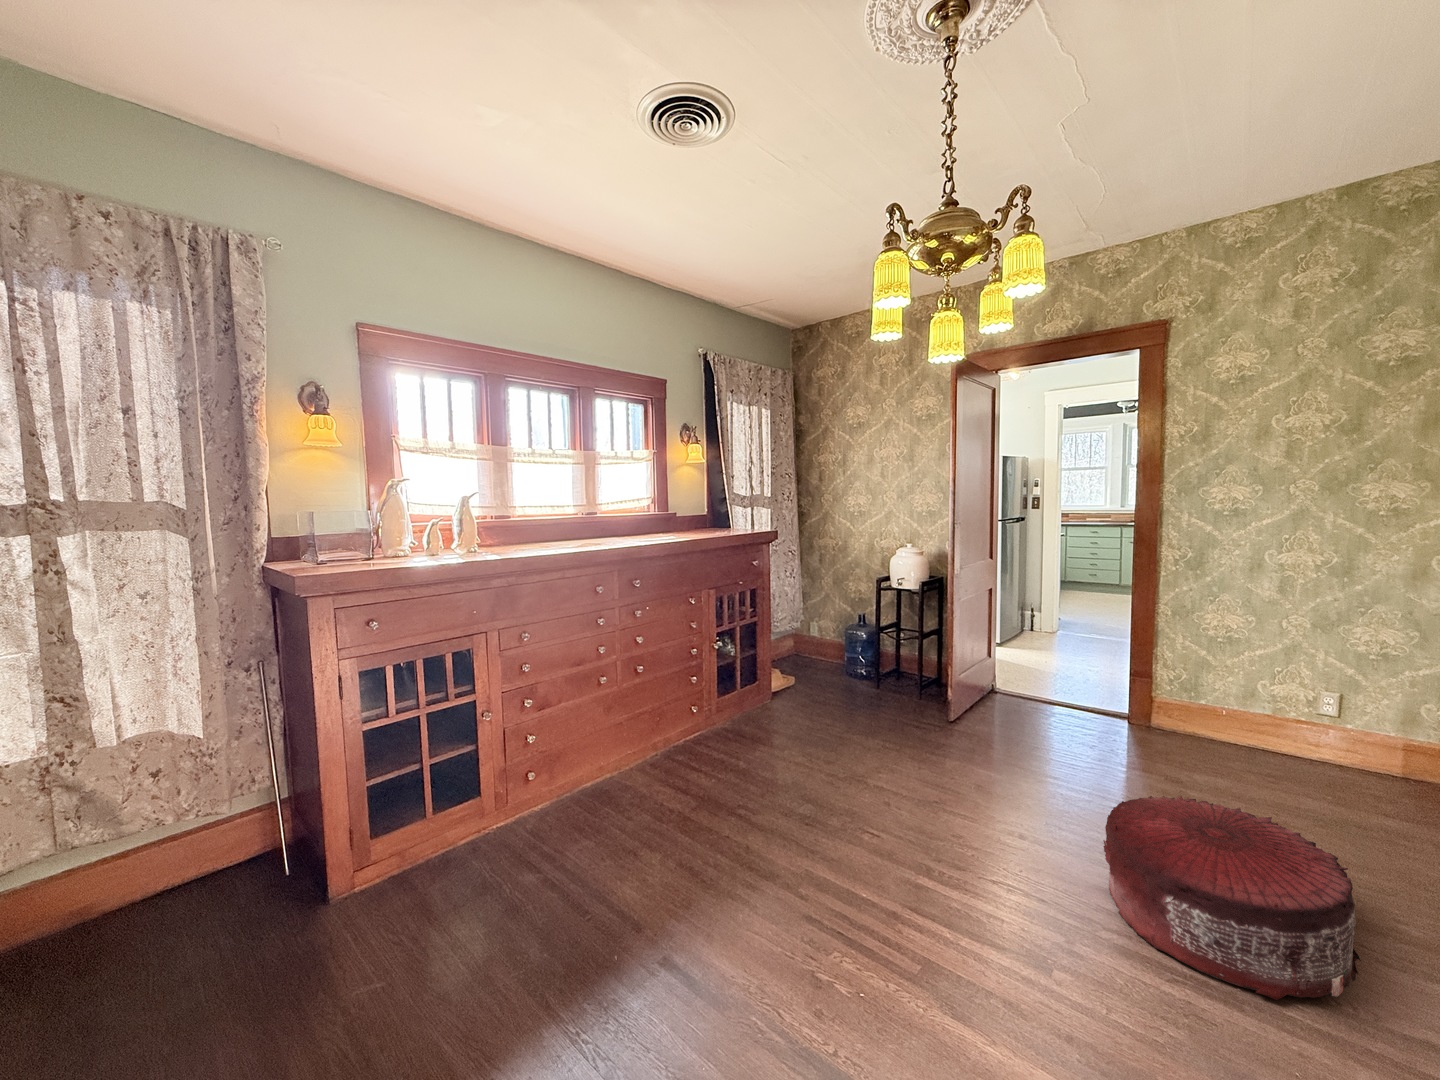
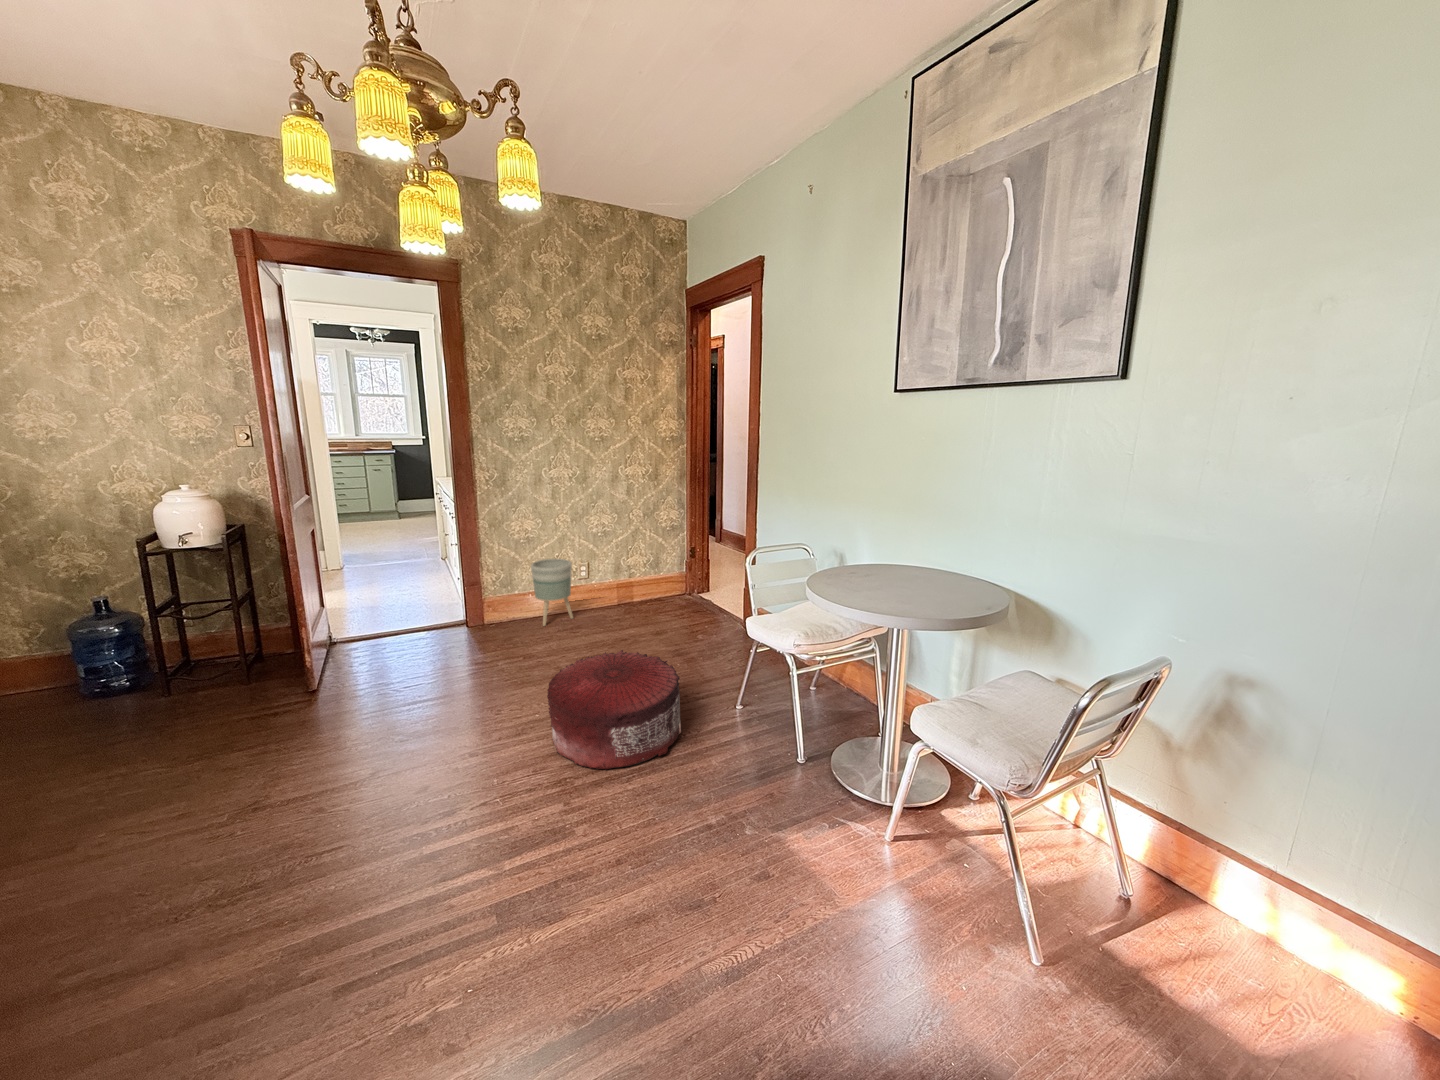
planter: none [1219,671,1292,767] -> present [531,559,573,626]

